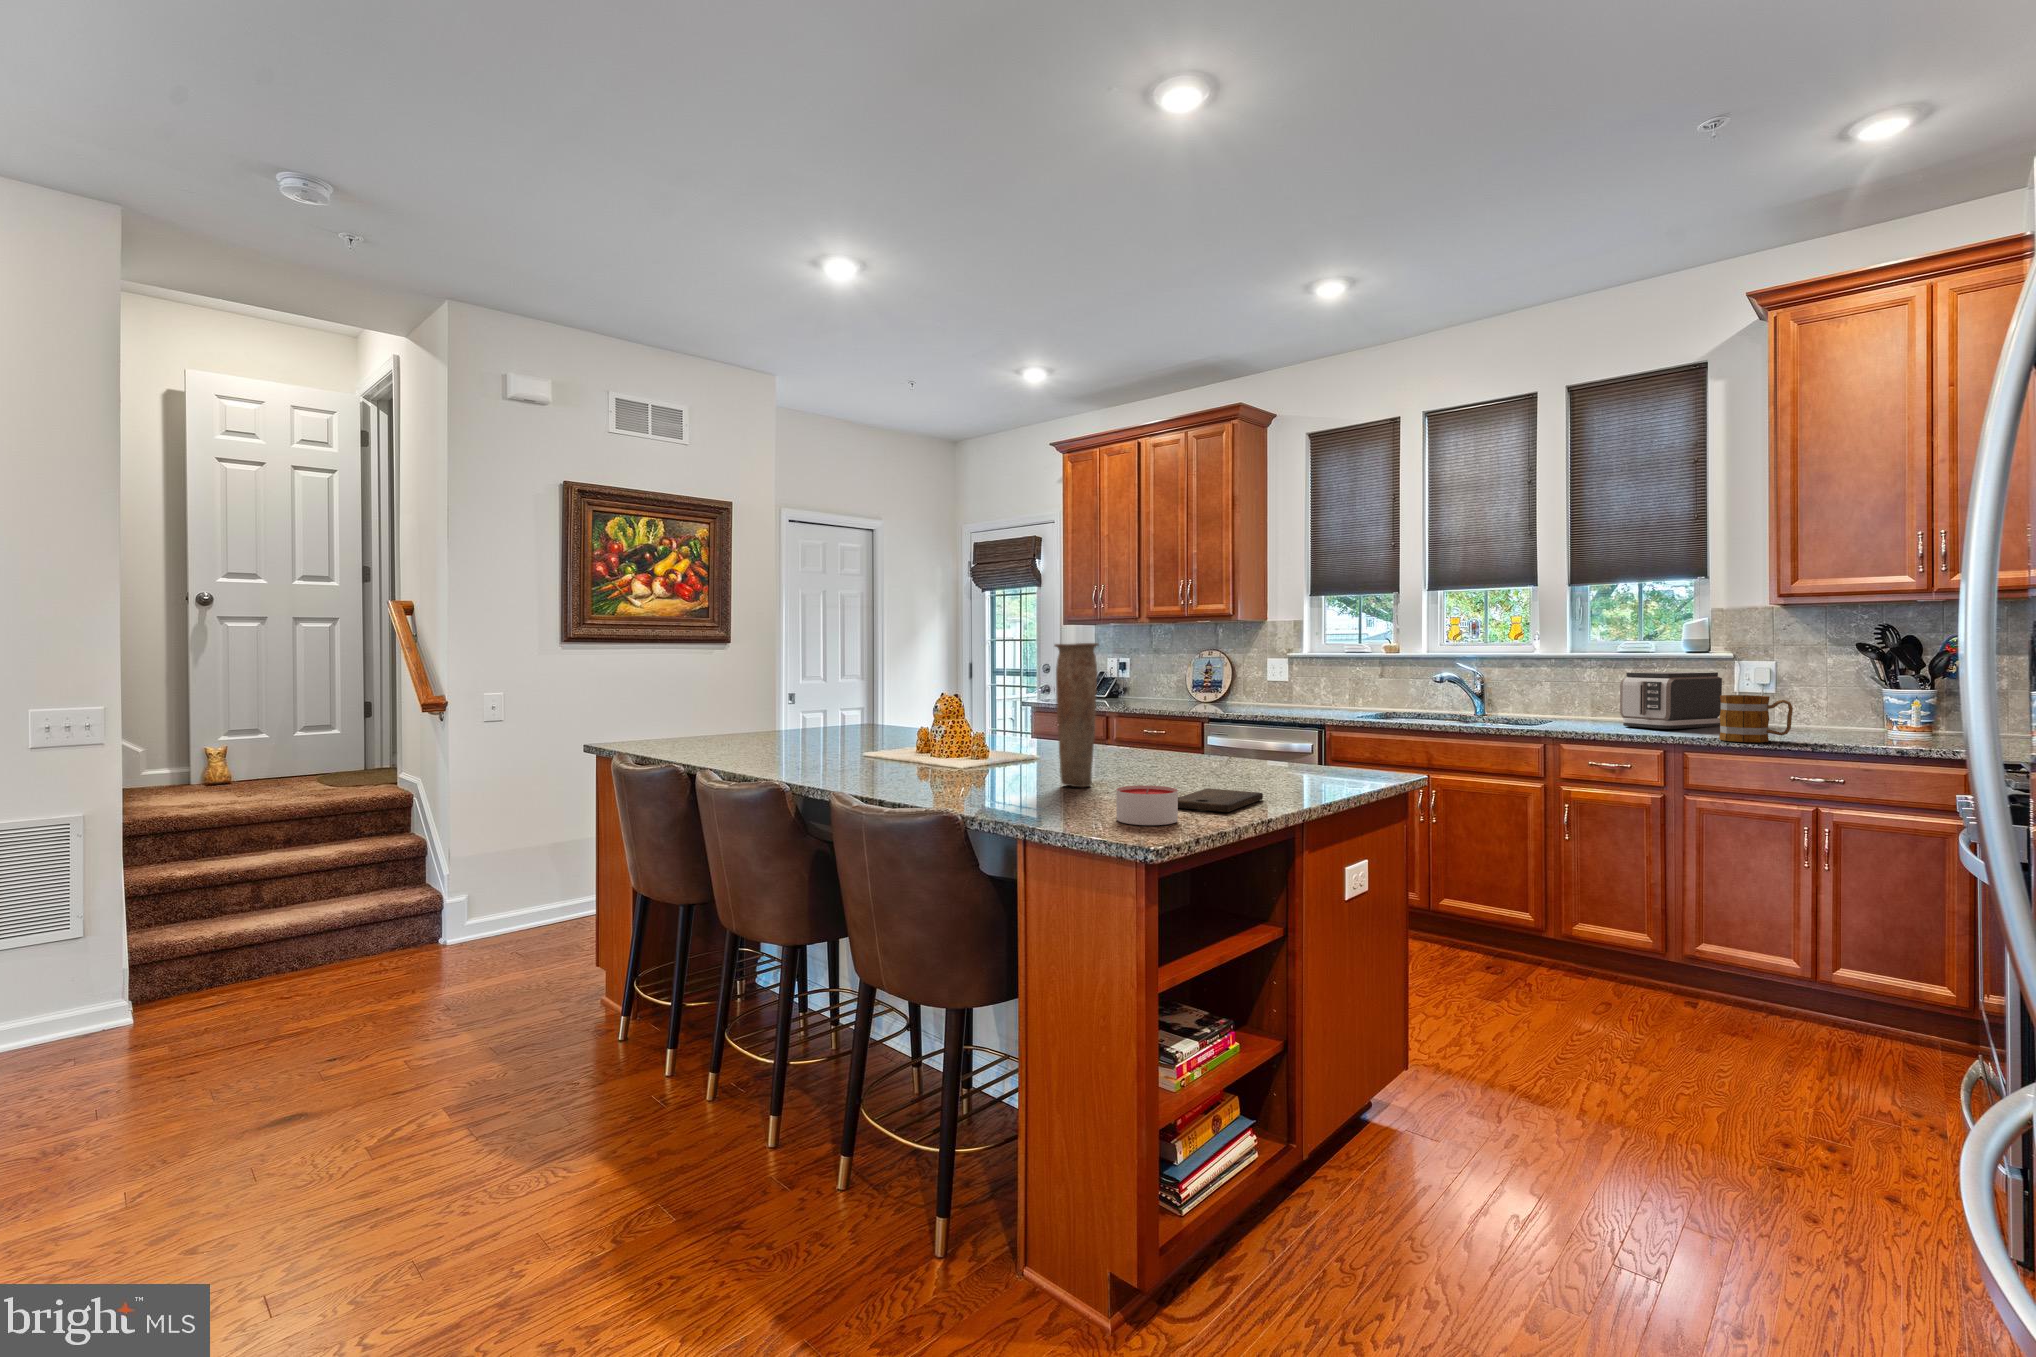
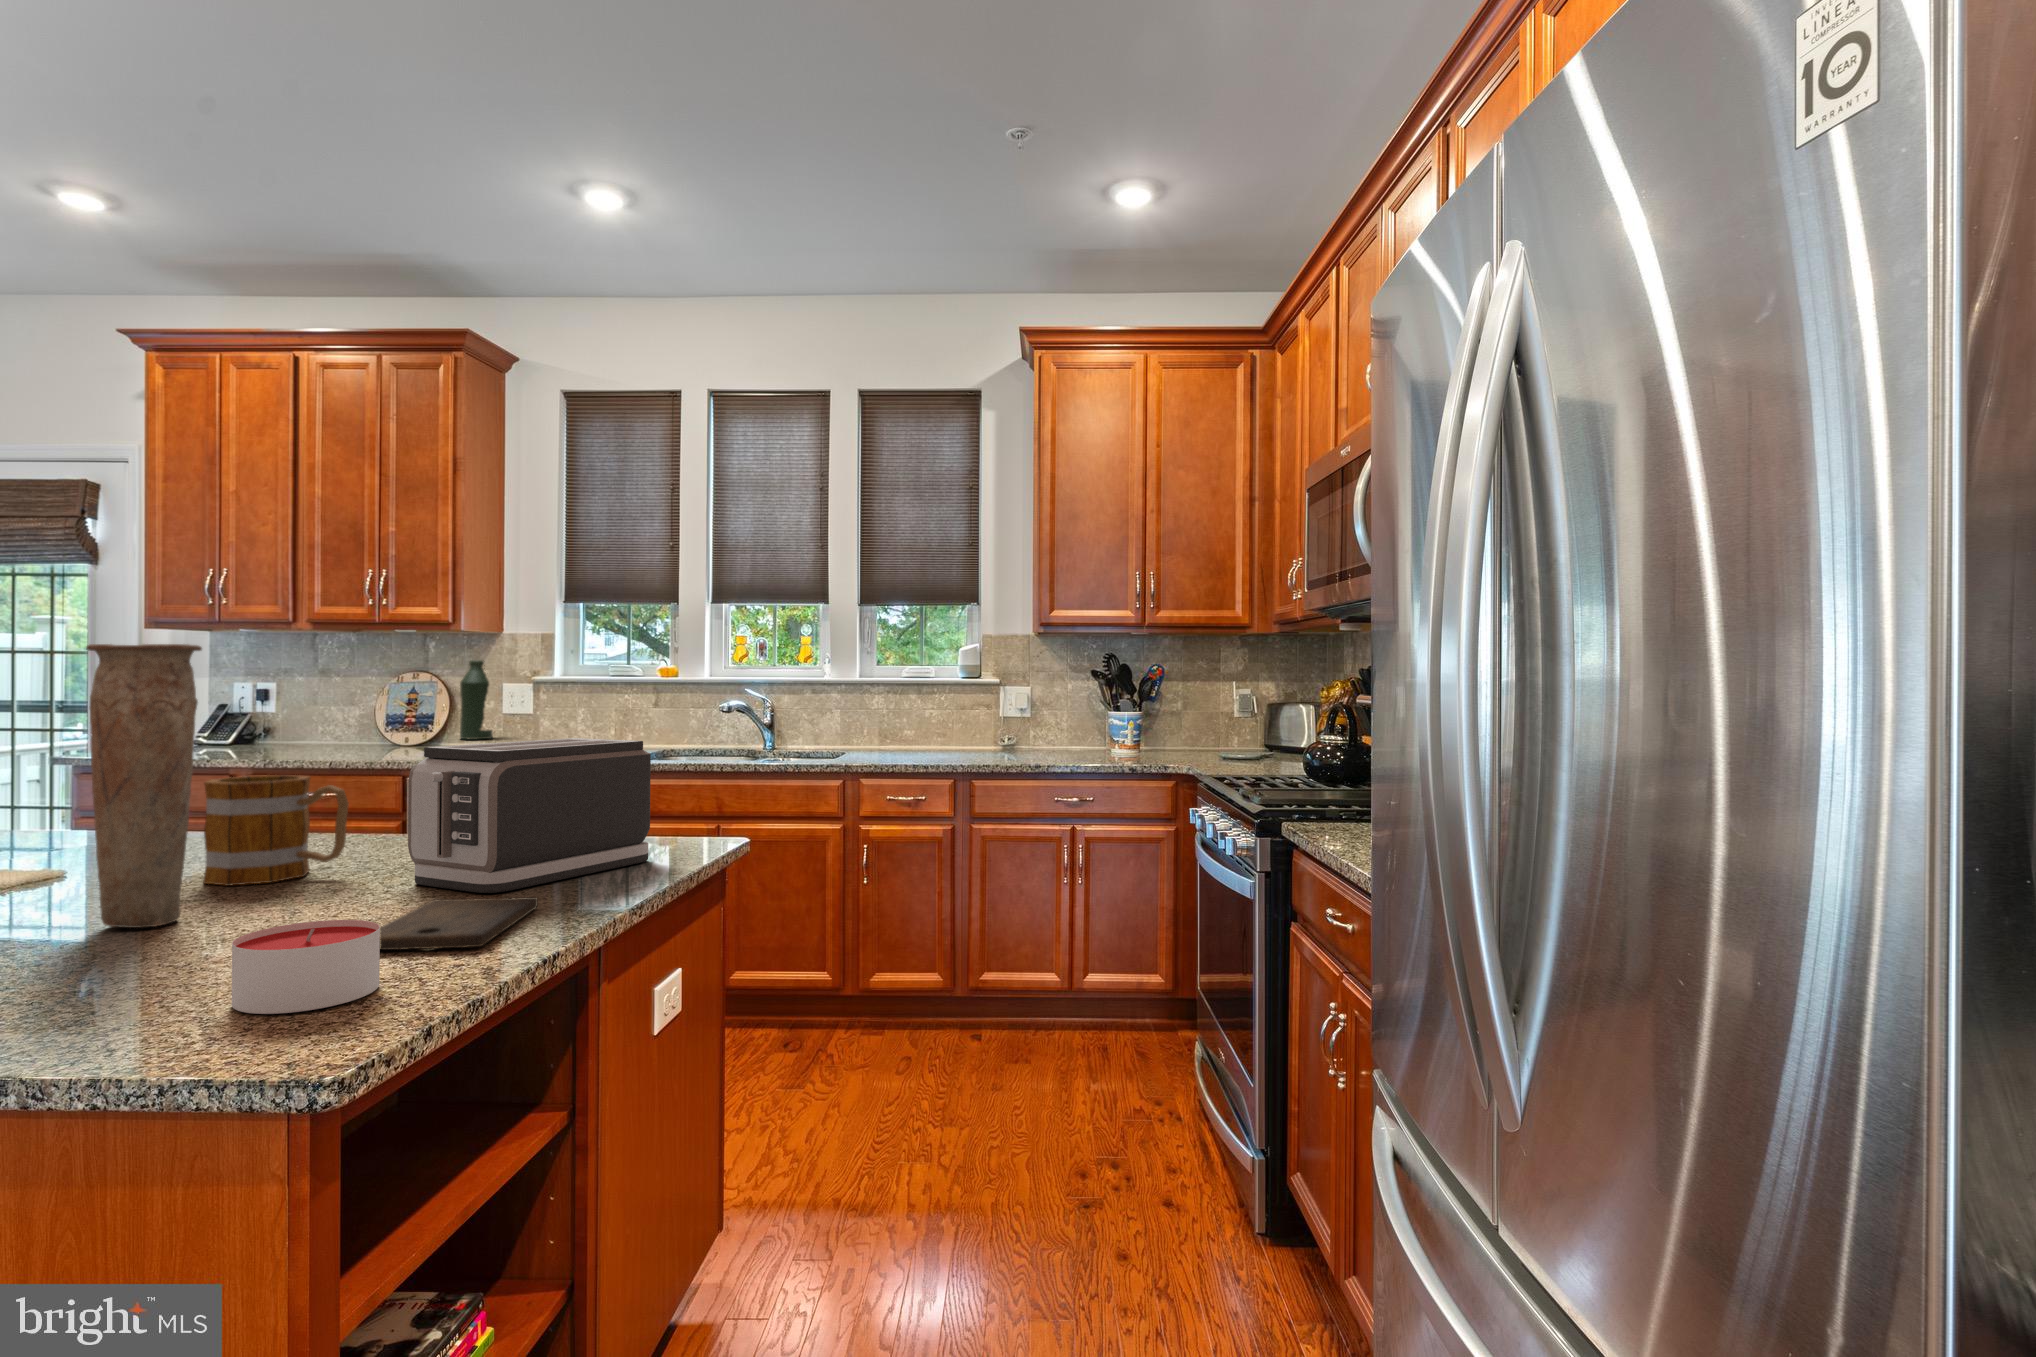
bottle: none [1240,642,1263,701] -> present [460,660,493,739]
toaster: present [1620,672,1722,729] -> present [408,738,651,893]
mug: present [1719,695,1793,742] -> present [203,775,349,886]

